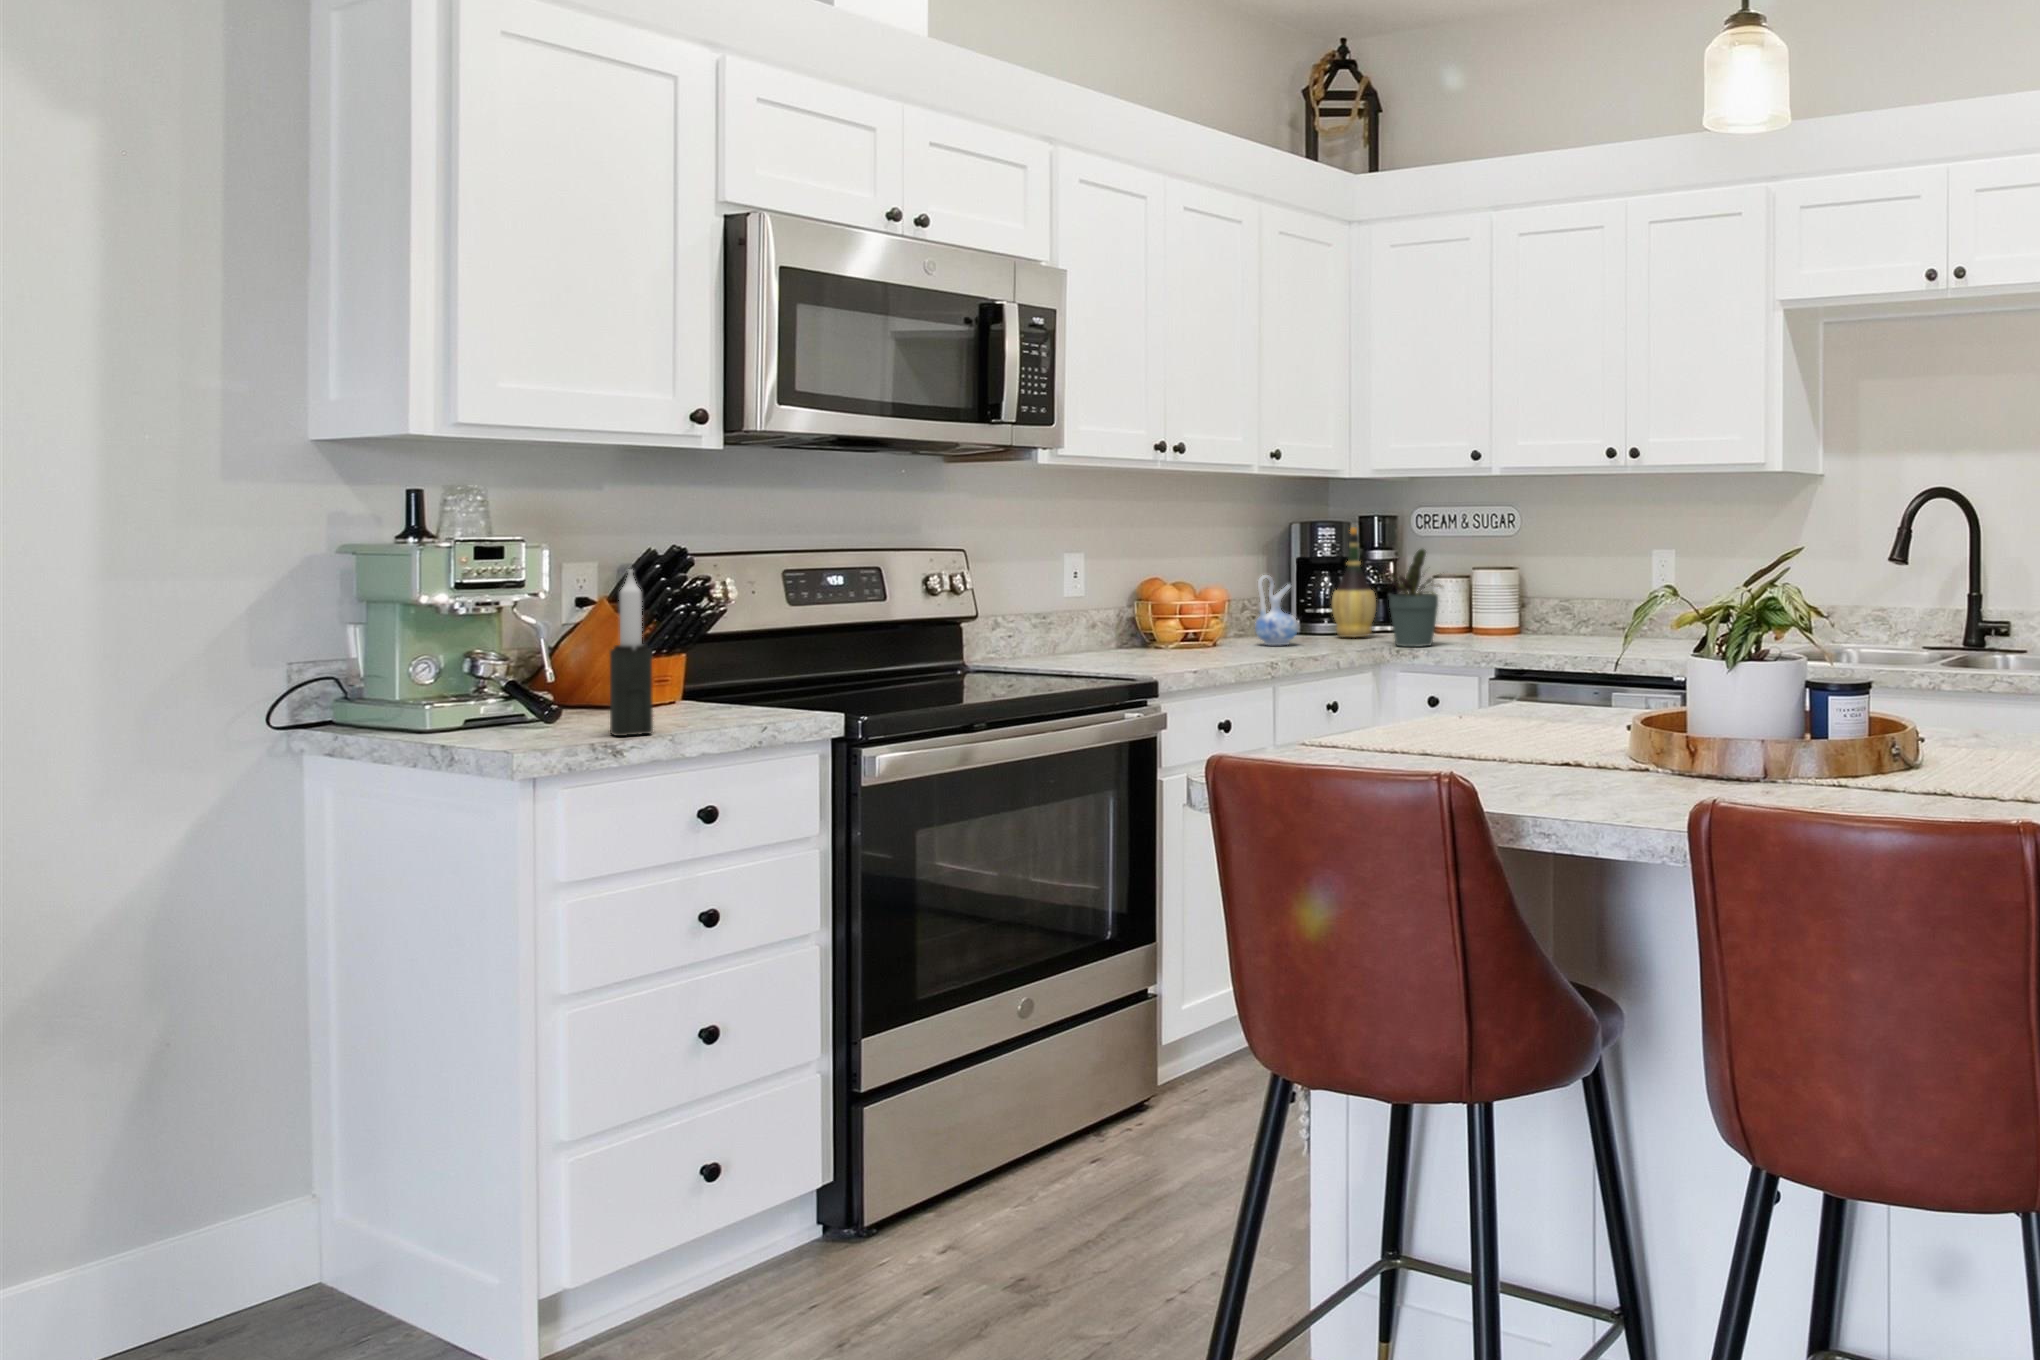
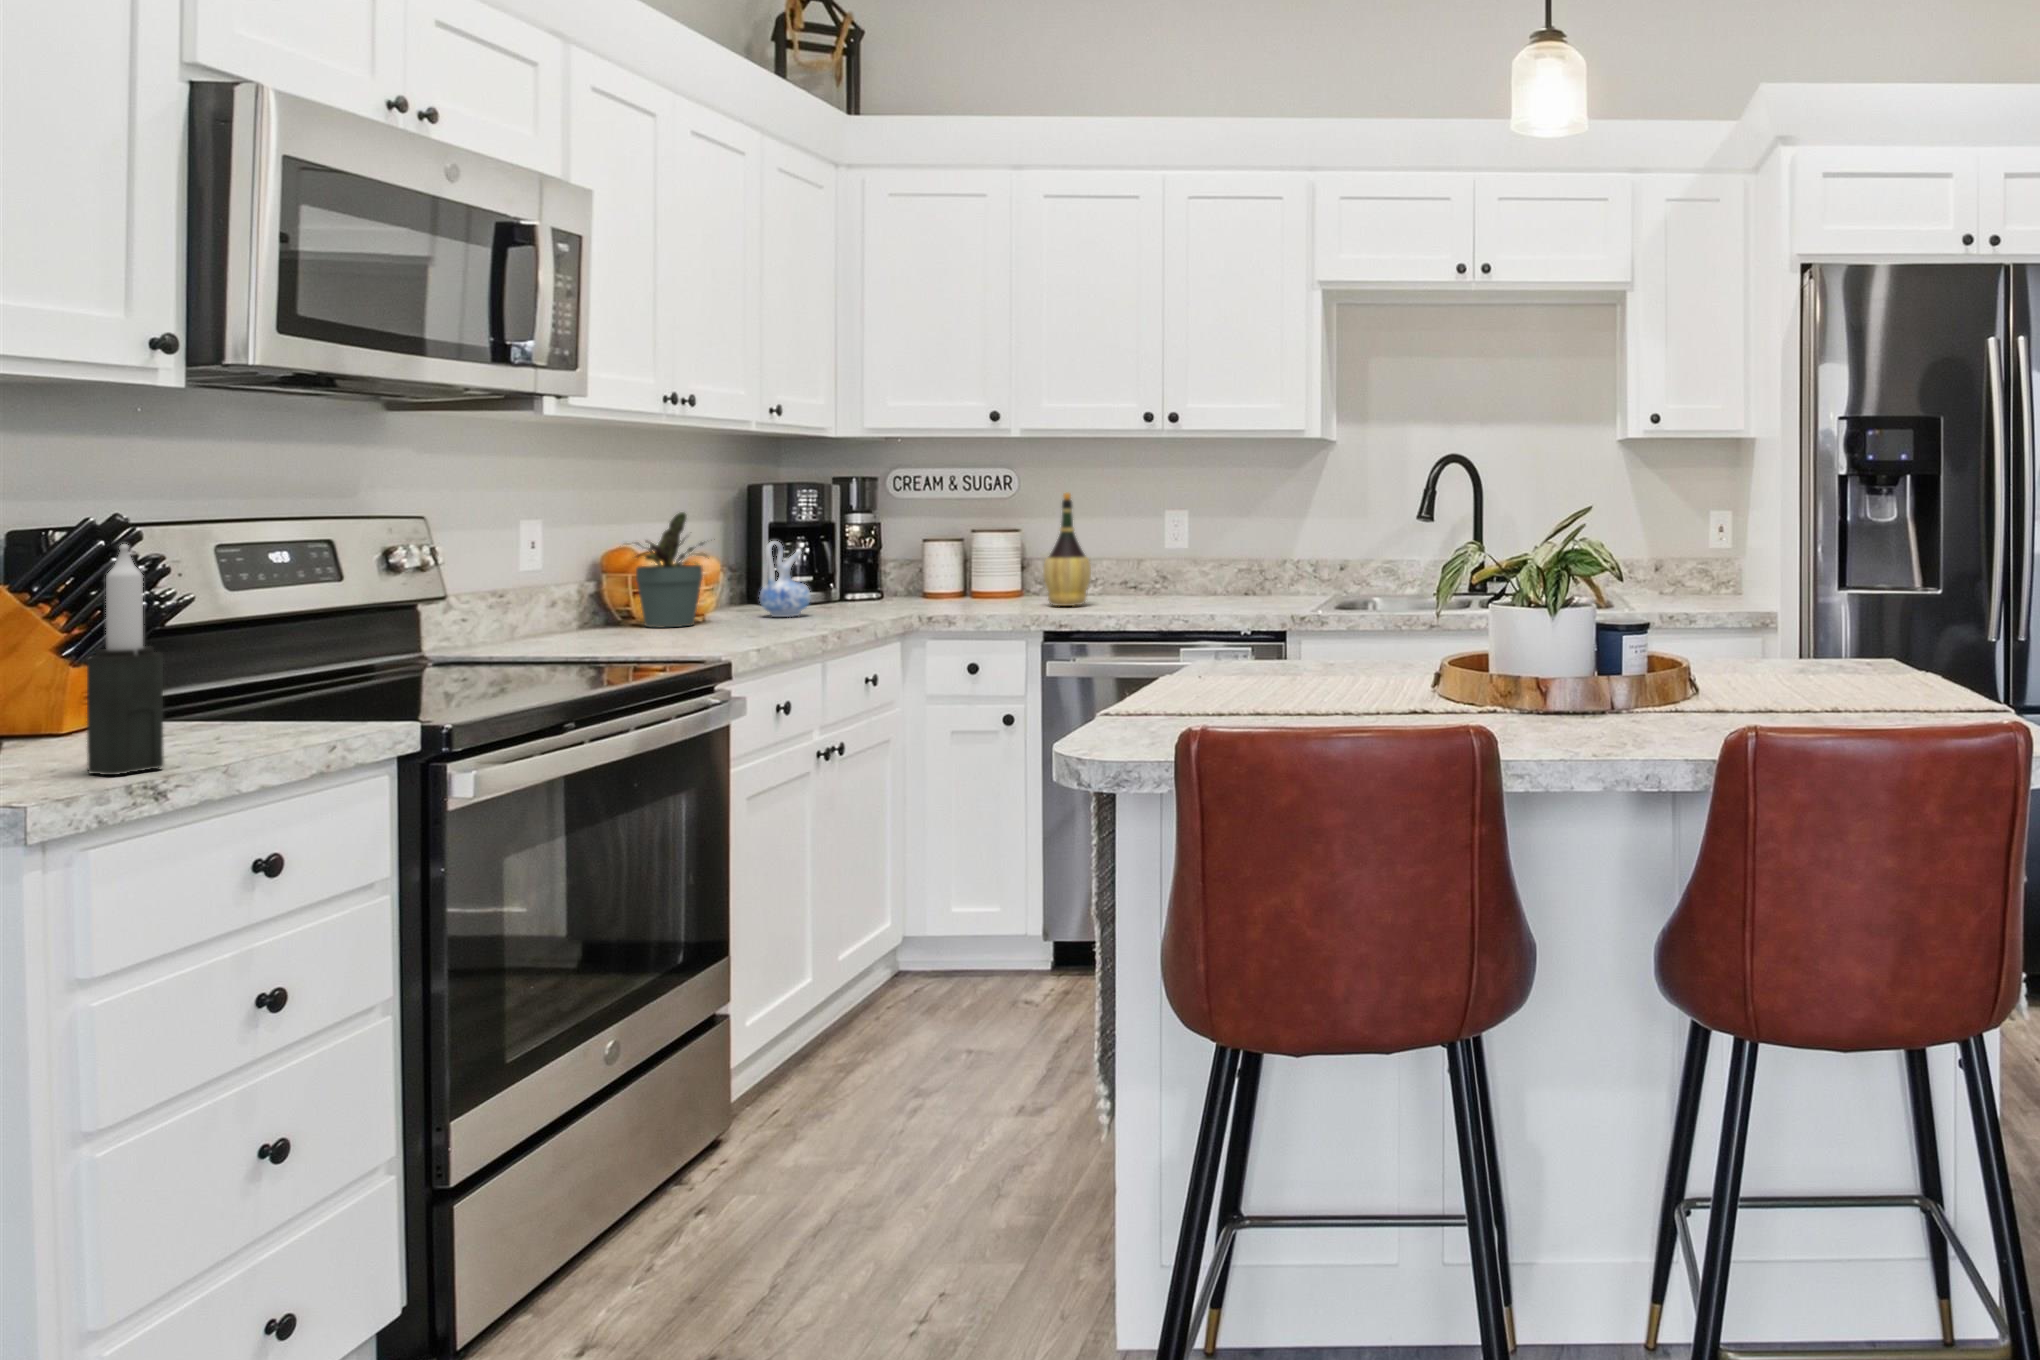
wine bottle: present [1332,527,1376,638] -> present [1043,492,1091,606]
potted plant: present [1389,549,1442,647] -> present [636,512,709,628]

